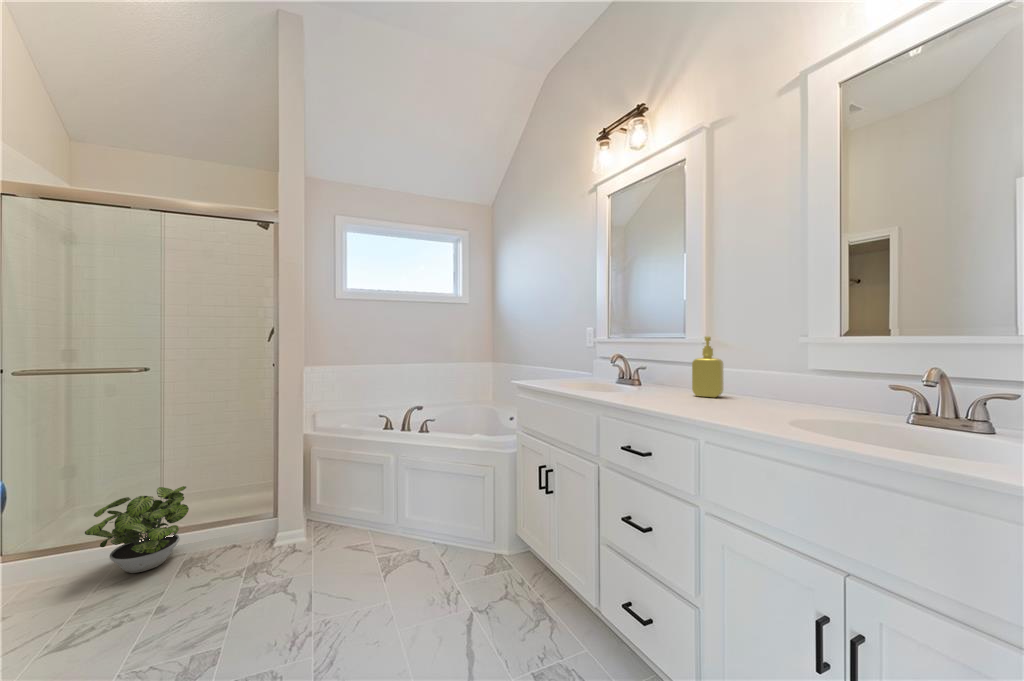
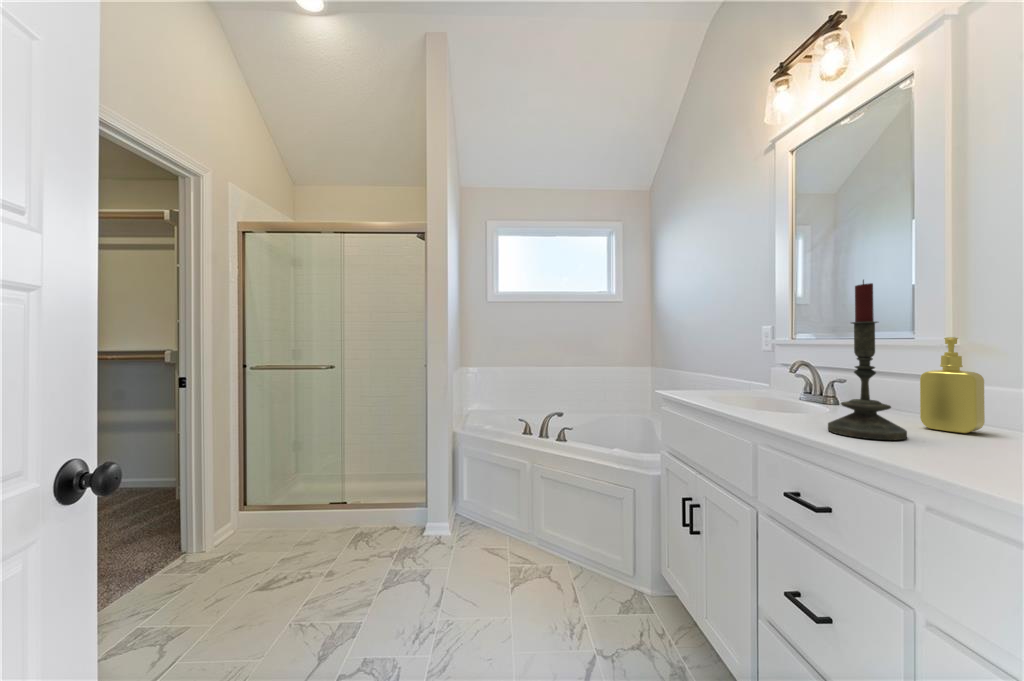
candle: none [645,297,689,404] -> present [828,280,907,440]
potted plant: present [85,486,189,573] -> none [286,467,358,537]

